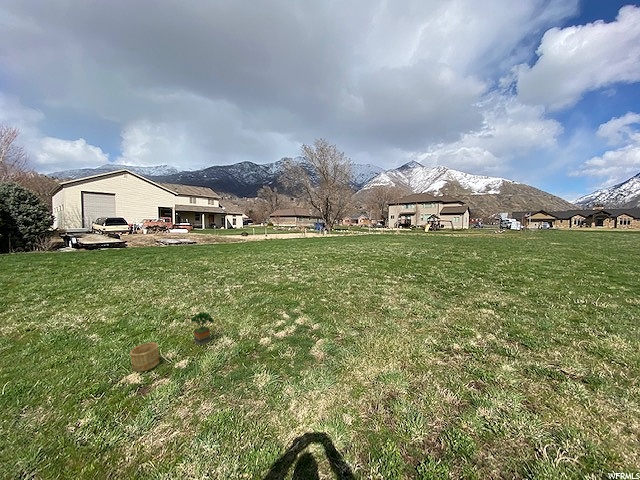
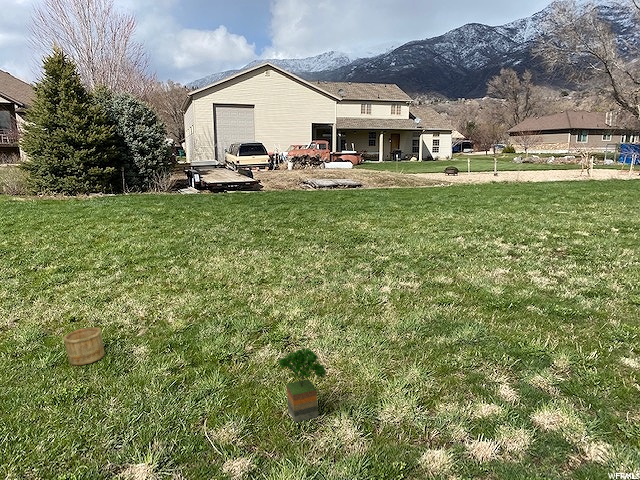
wooden bucket: present [130,342,159,372] -> present [63,327,105,365]

